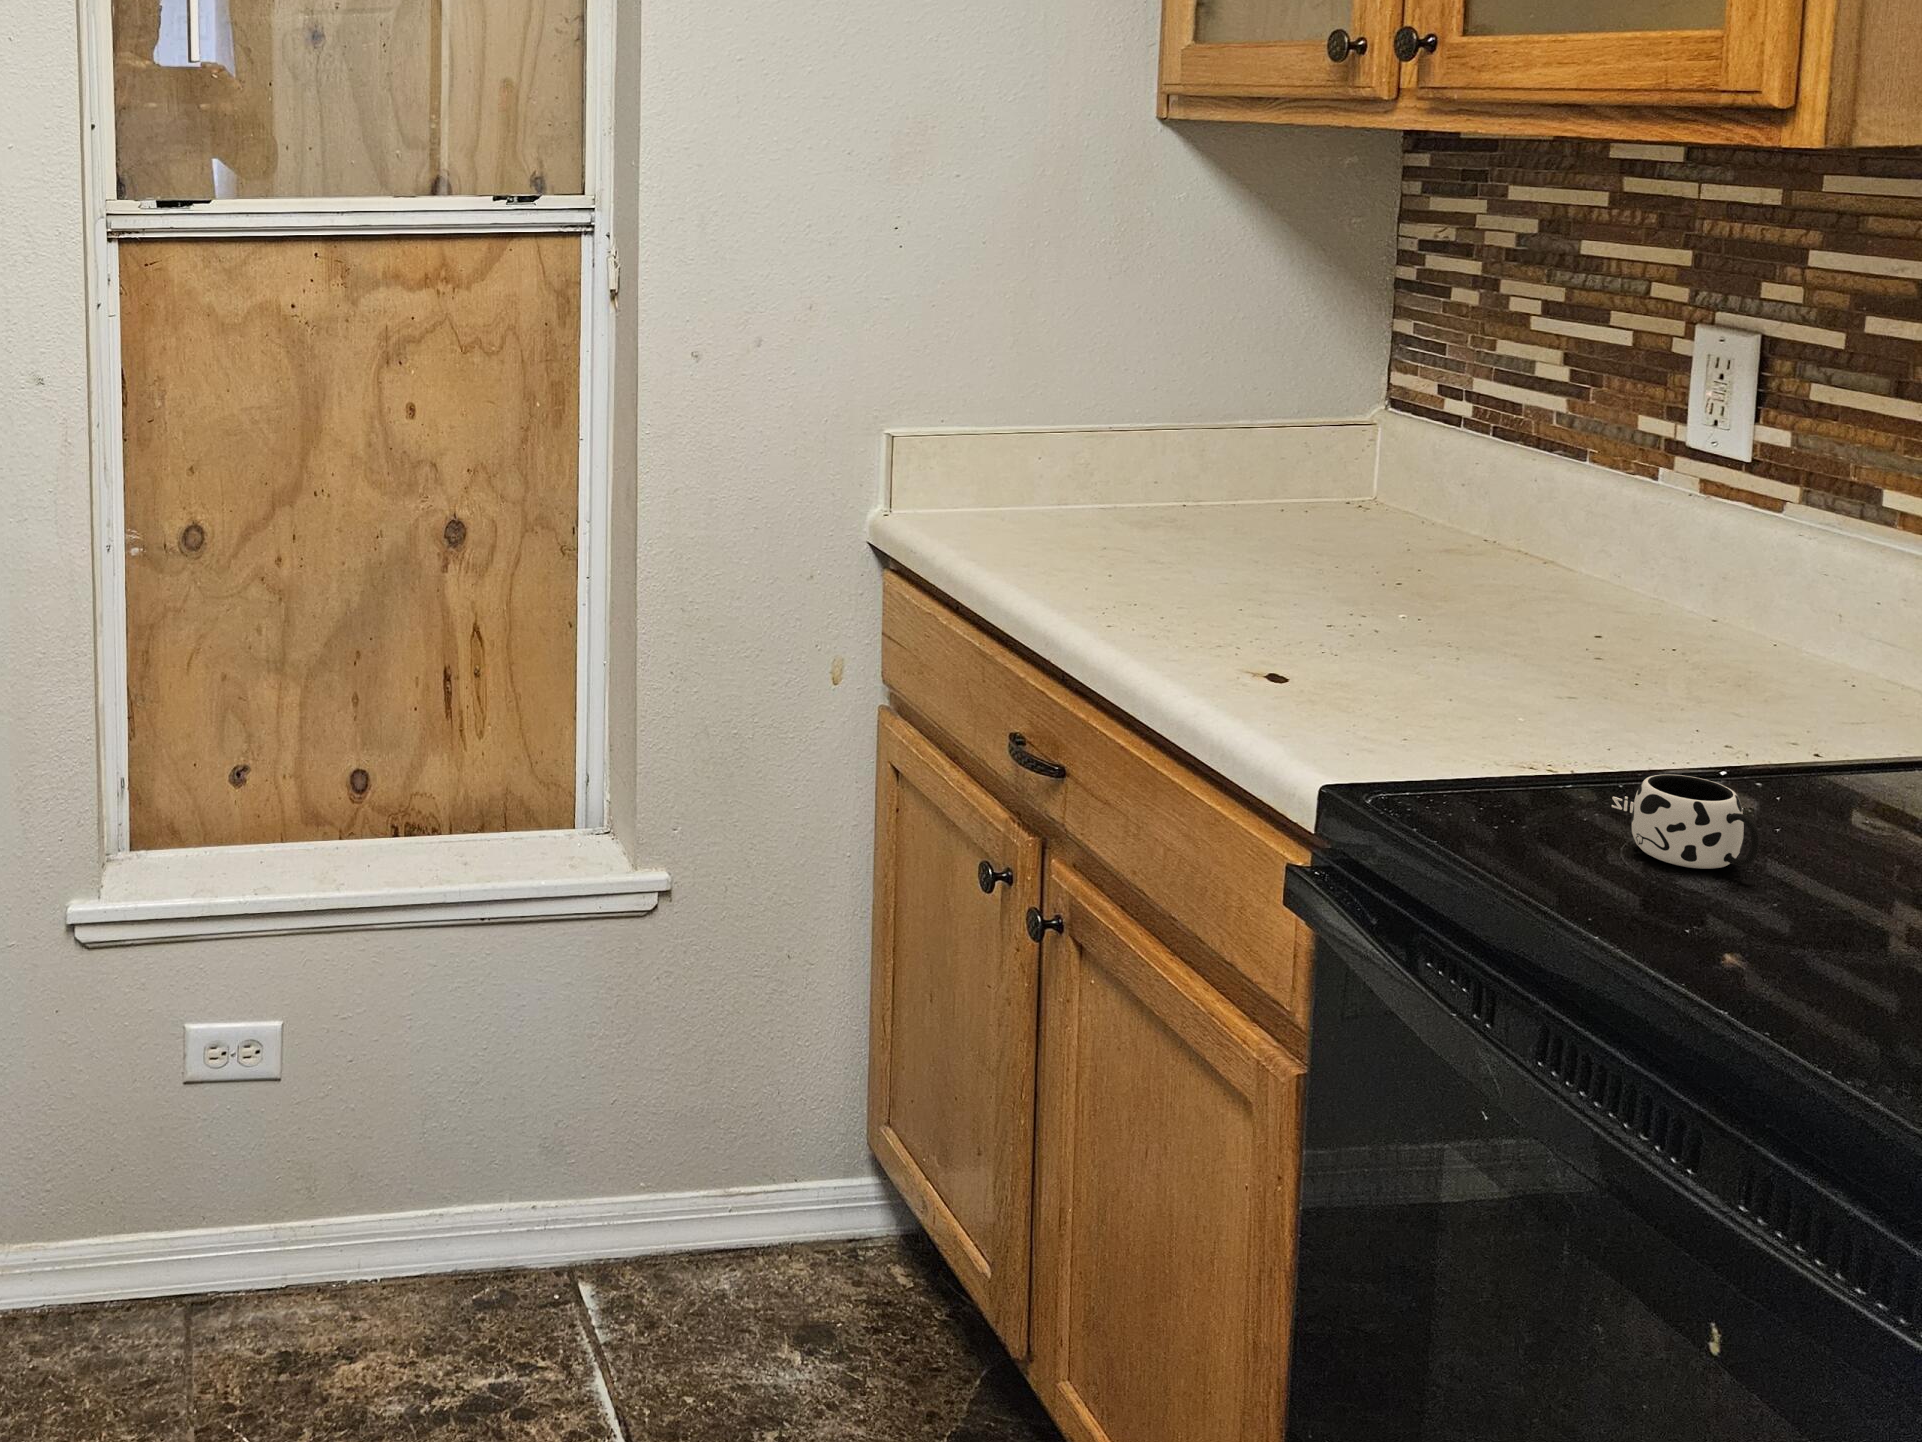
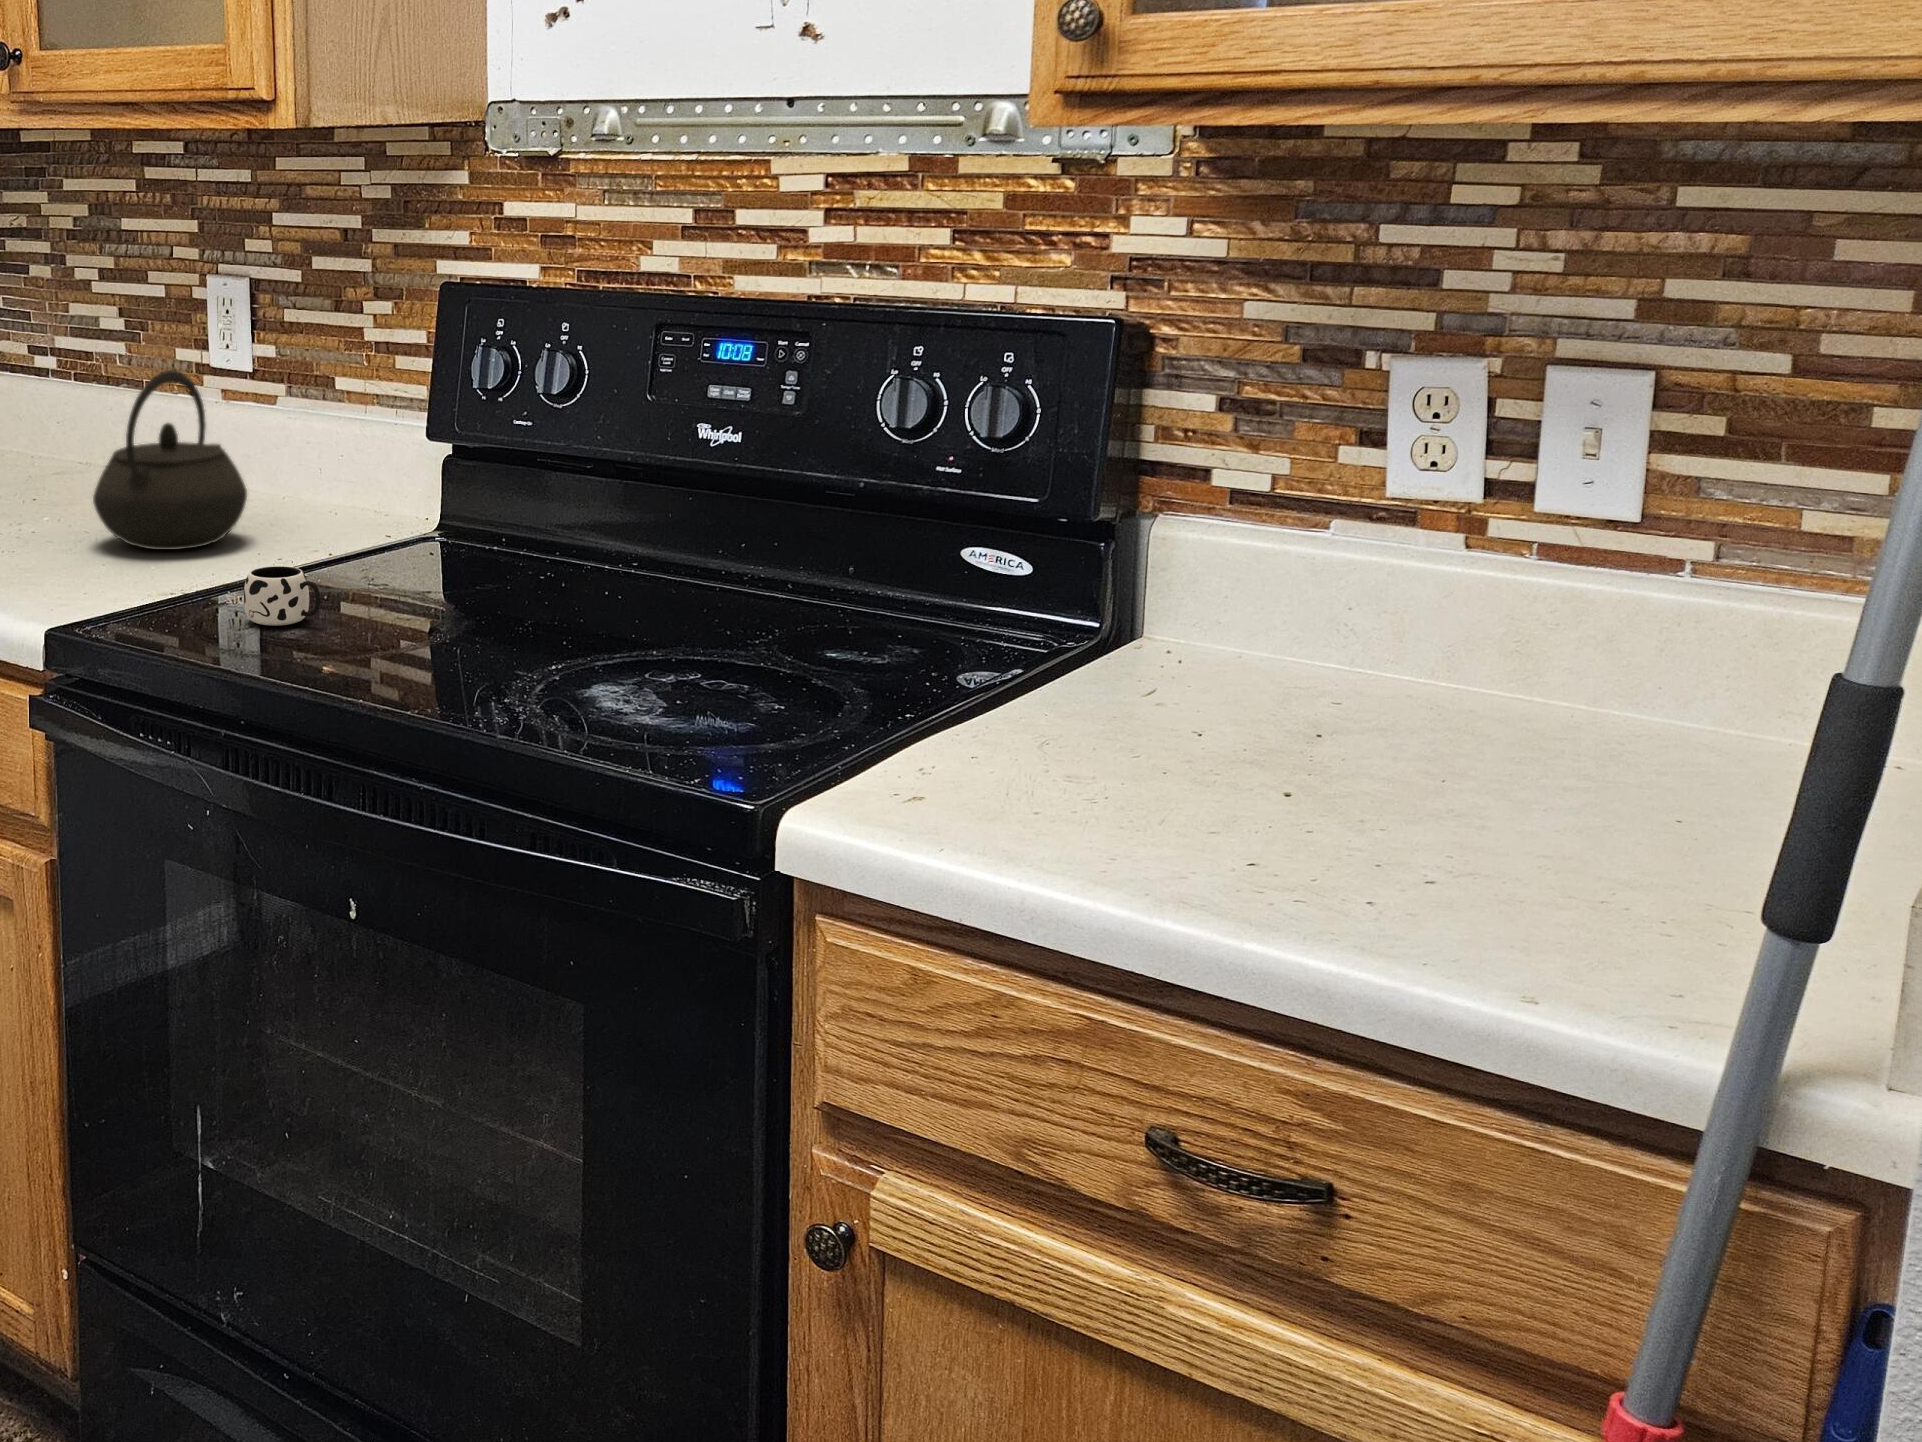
kettle: none [1458,458,1696,702] -> present [93,370,247,550]

